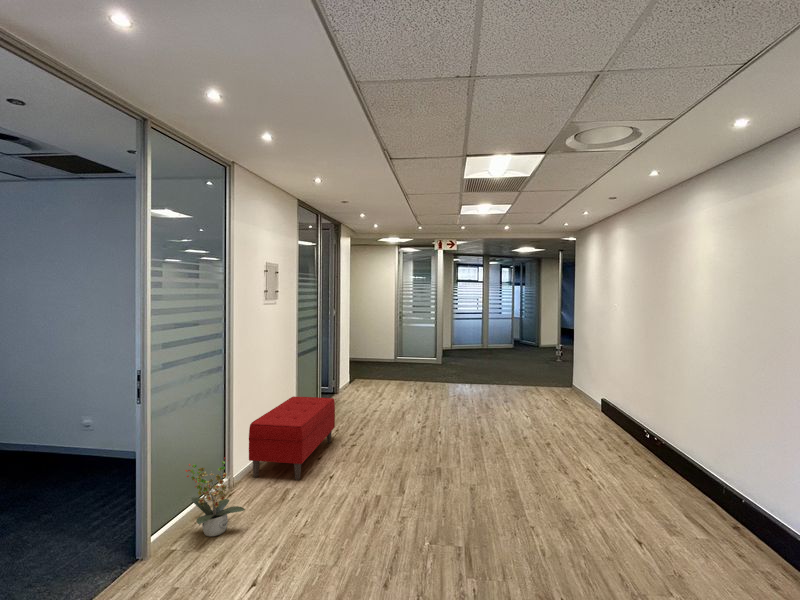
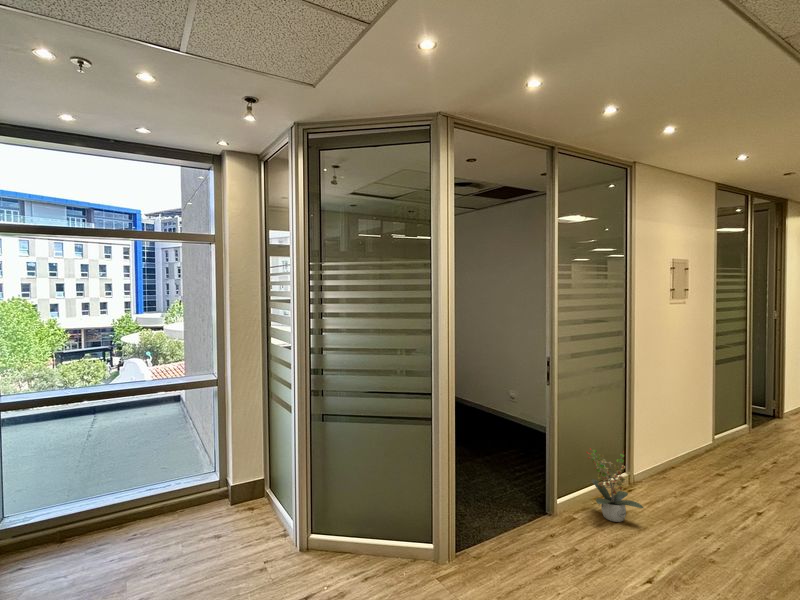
bench: present [249,396,335,480] -> none [650,409,769,502]

